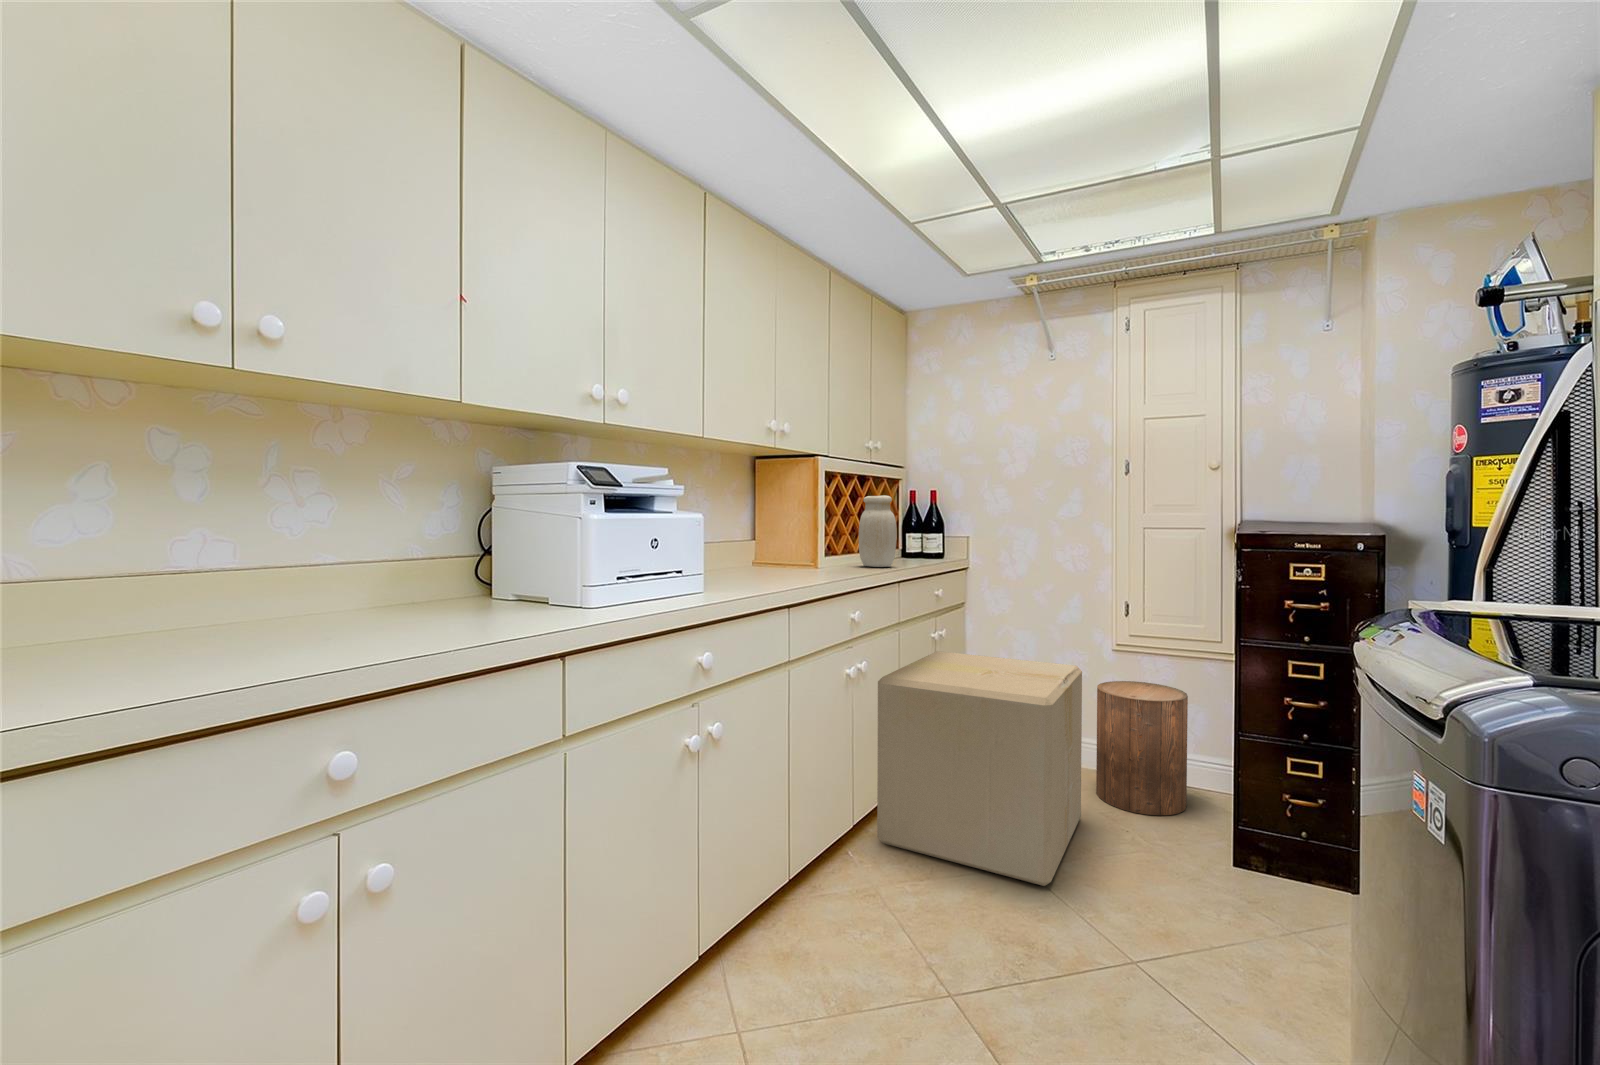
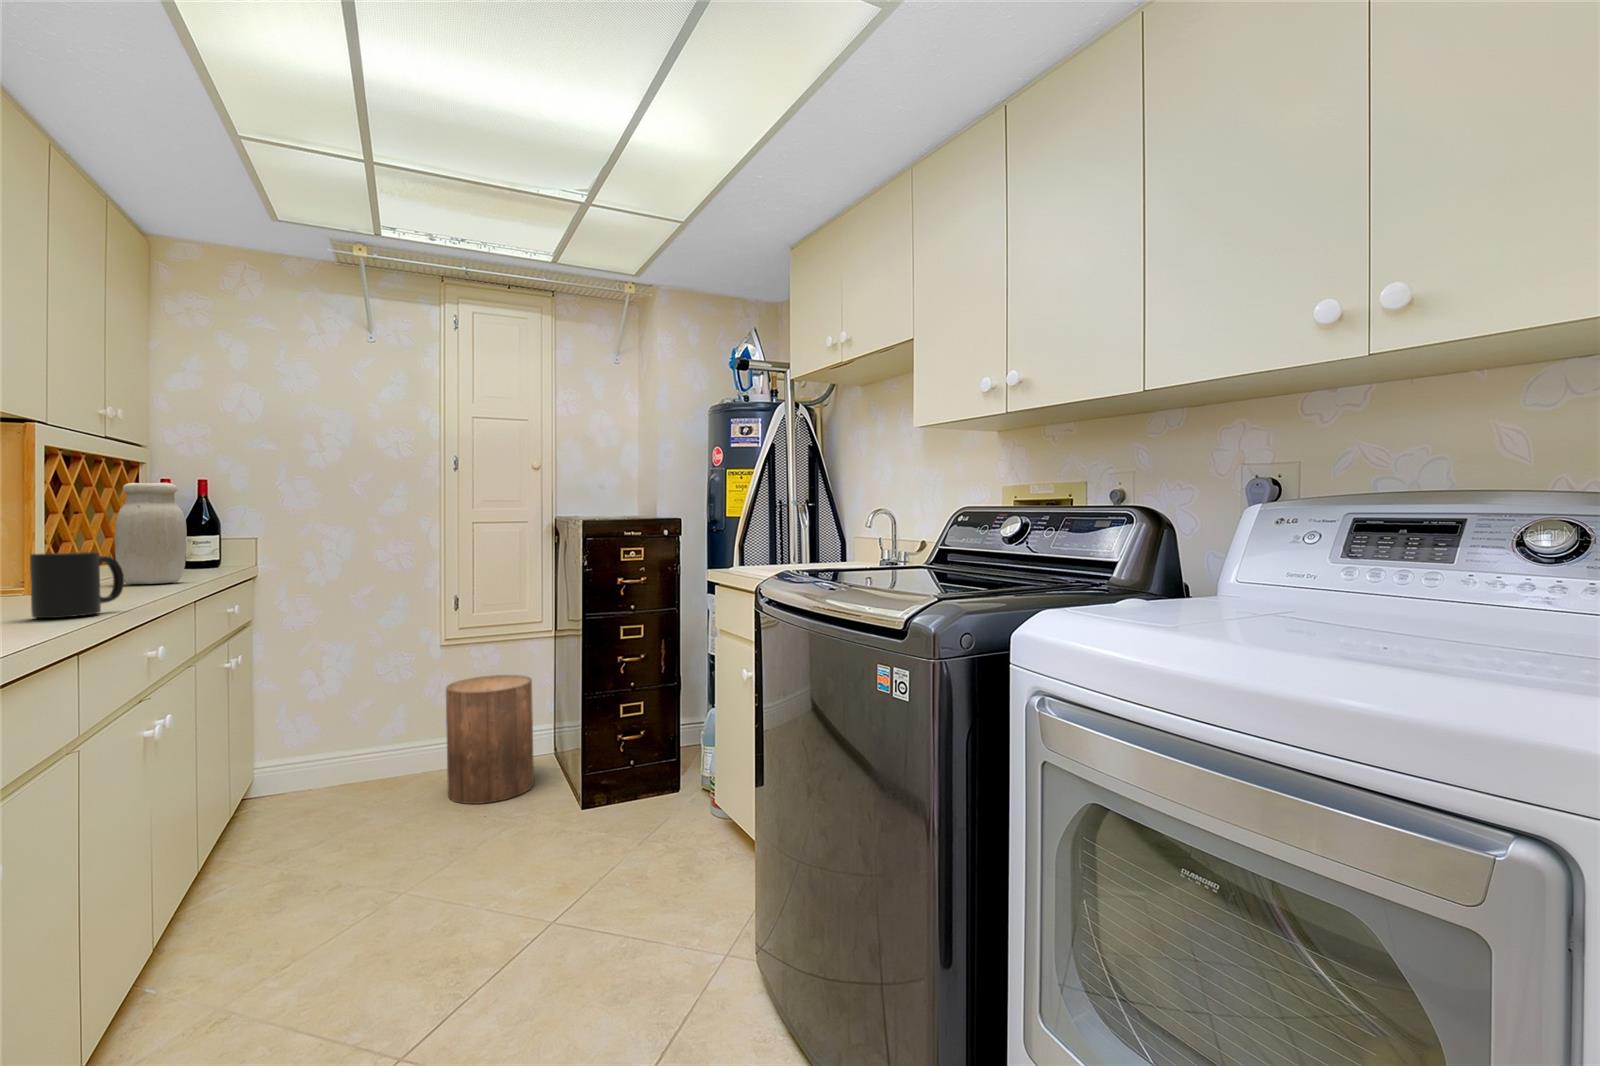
mug: none [764,547,810,588] -> present [30,552,124,618]
cardboard box: present [877,651,1082,886] -> none [201,668,459,954]

